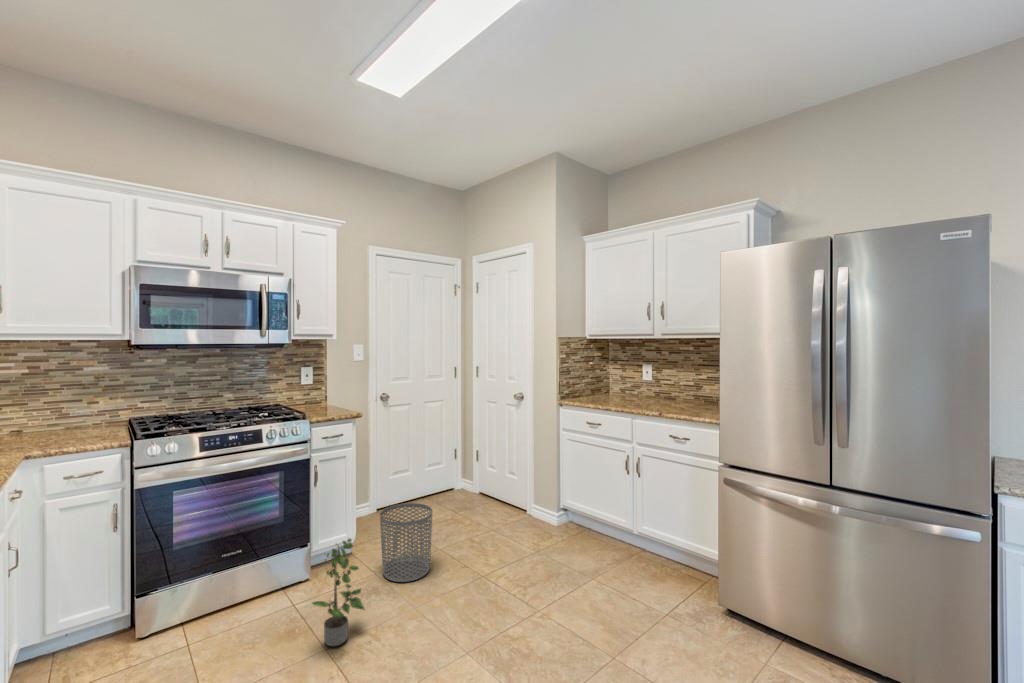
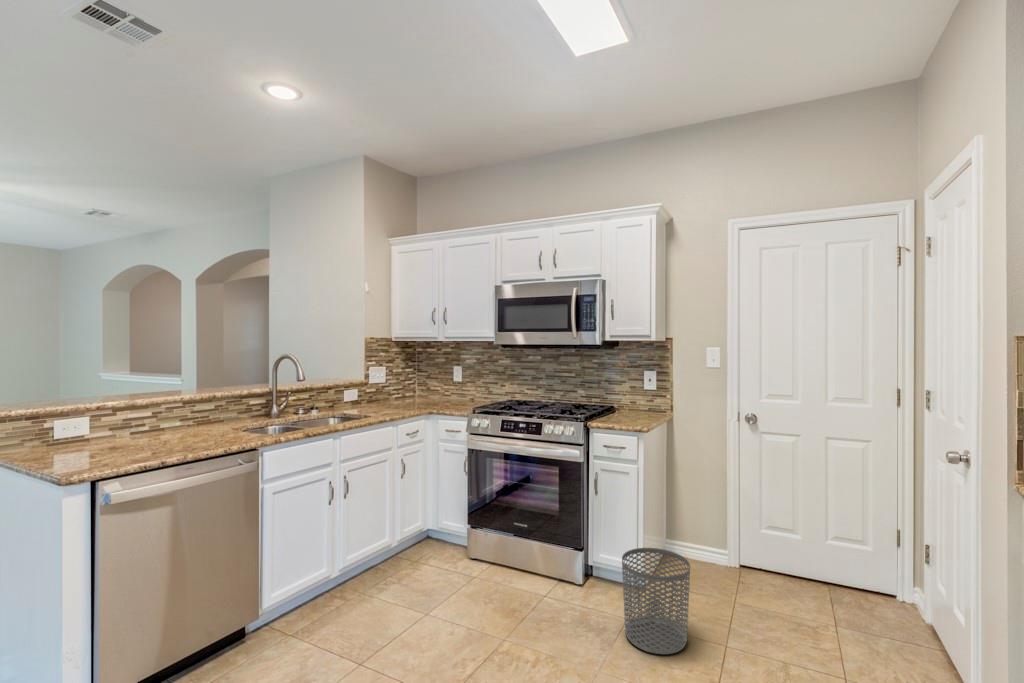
potted plant: present [312,539,364,646] -> none [489,544,550,649]

